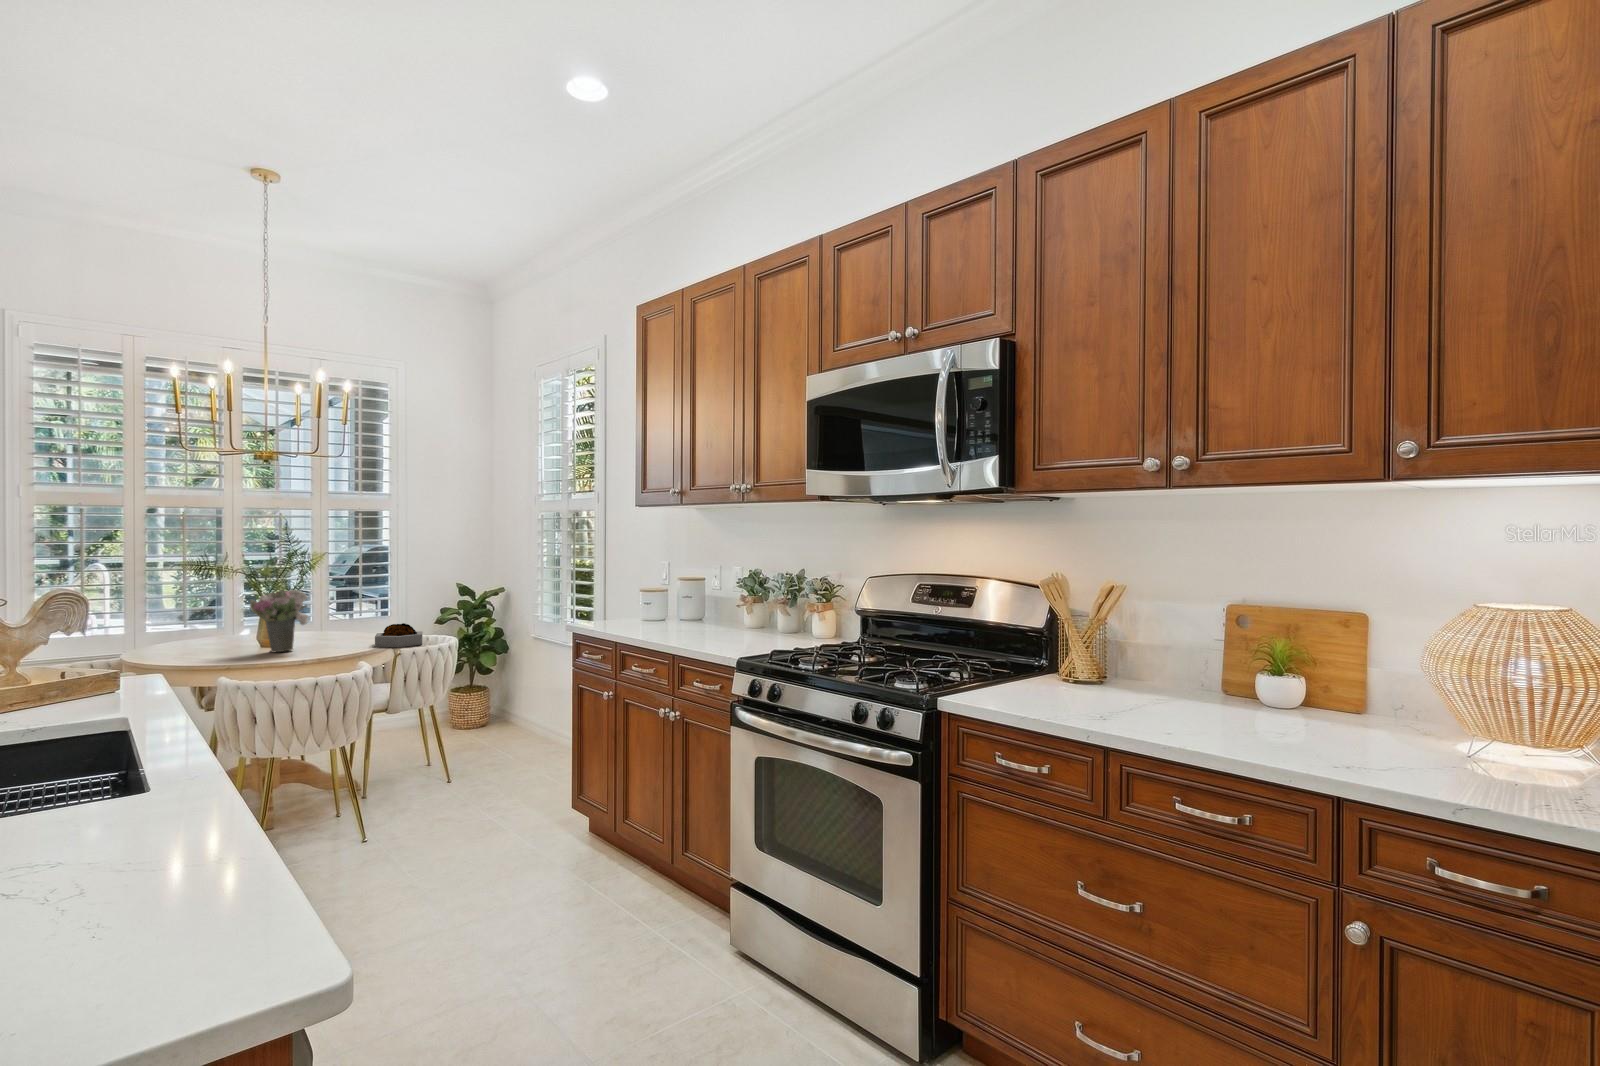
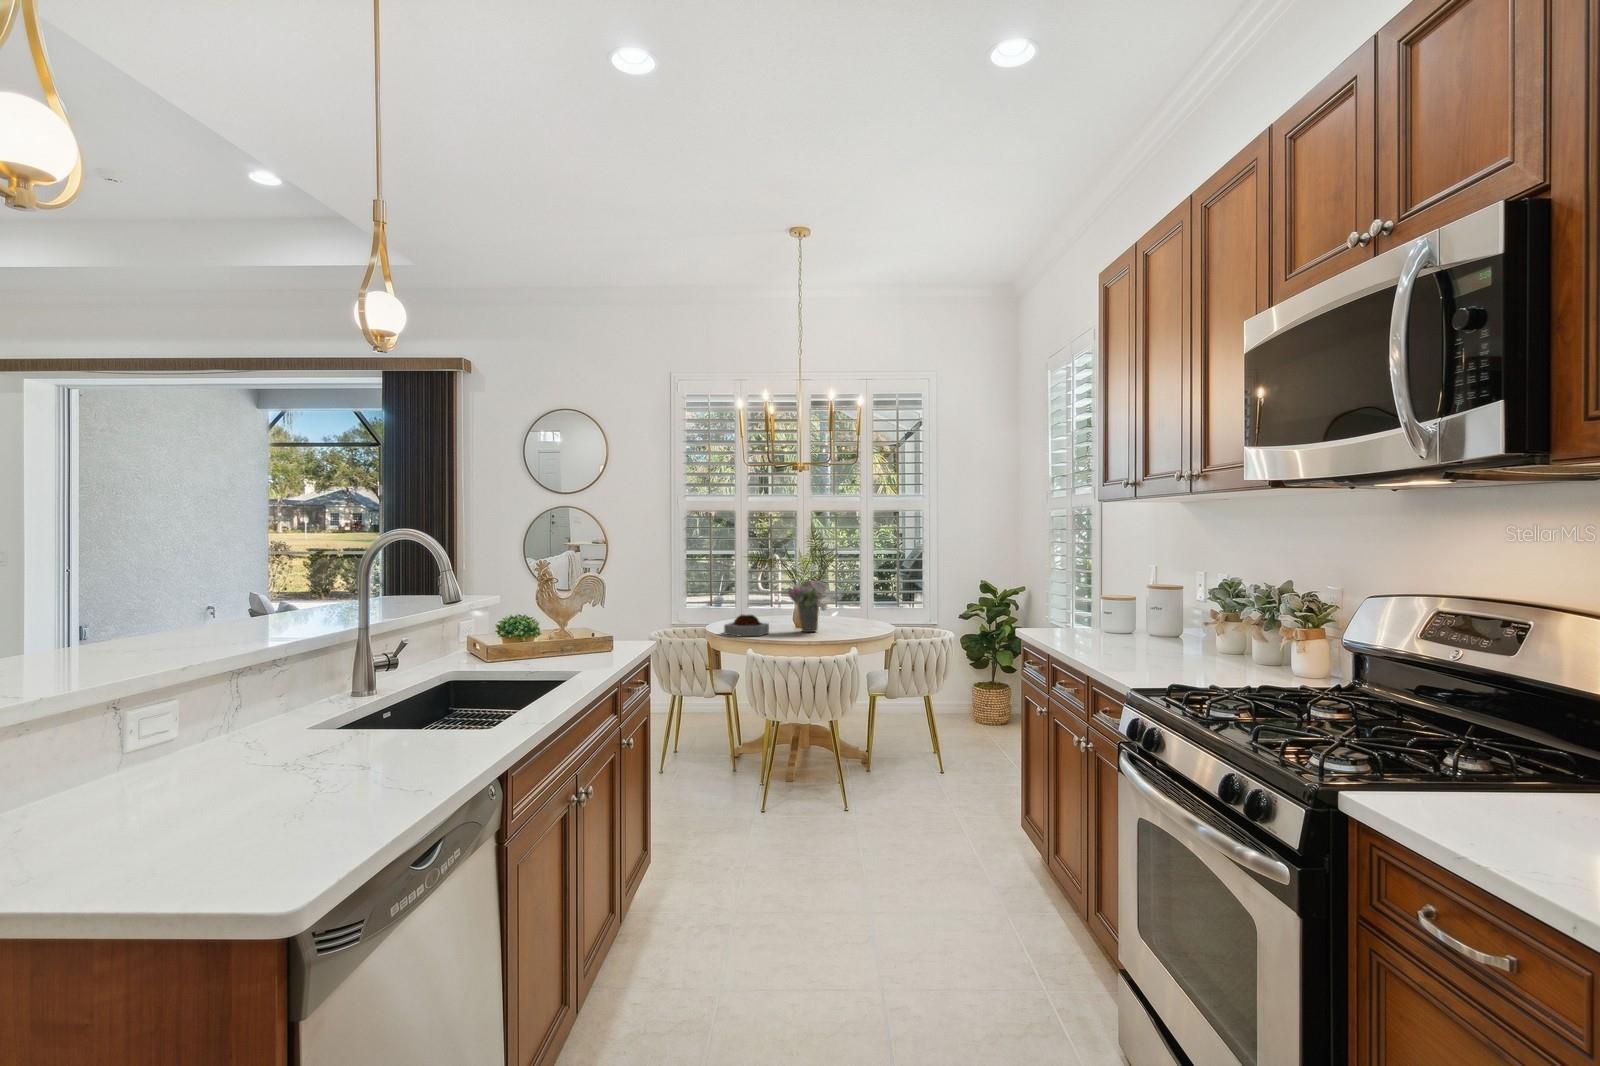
decorative bowl: present [375,623,422,647] -> present [724,615,769,636]

